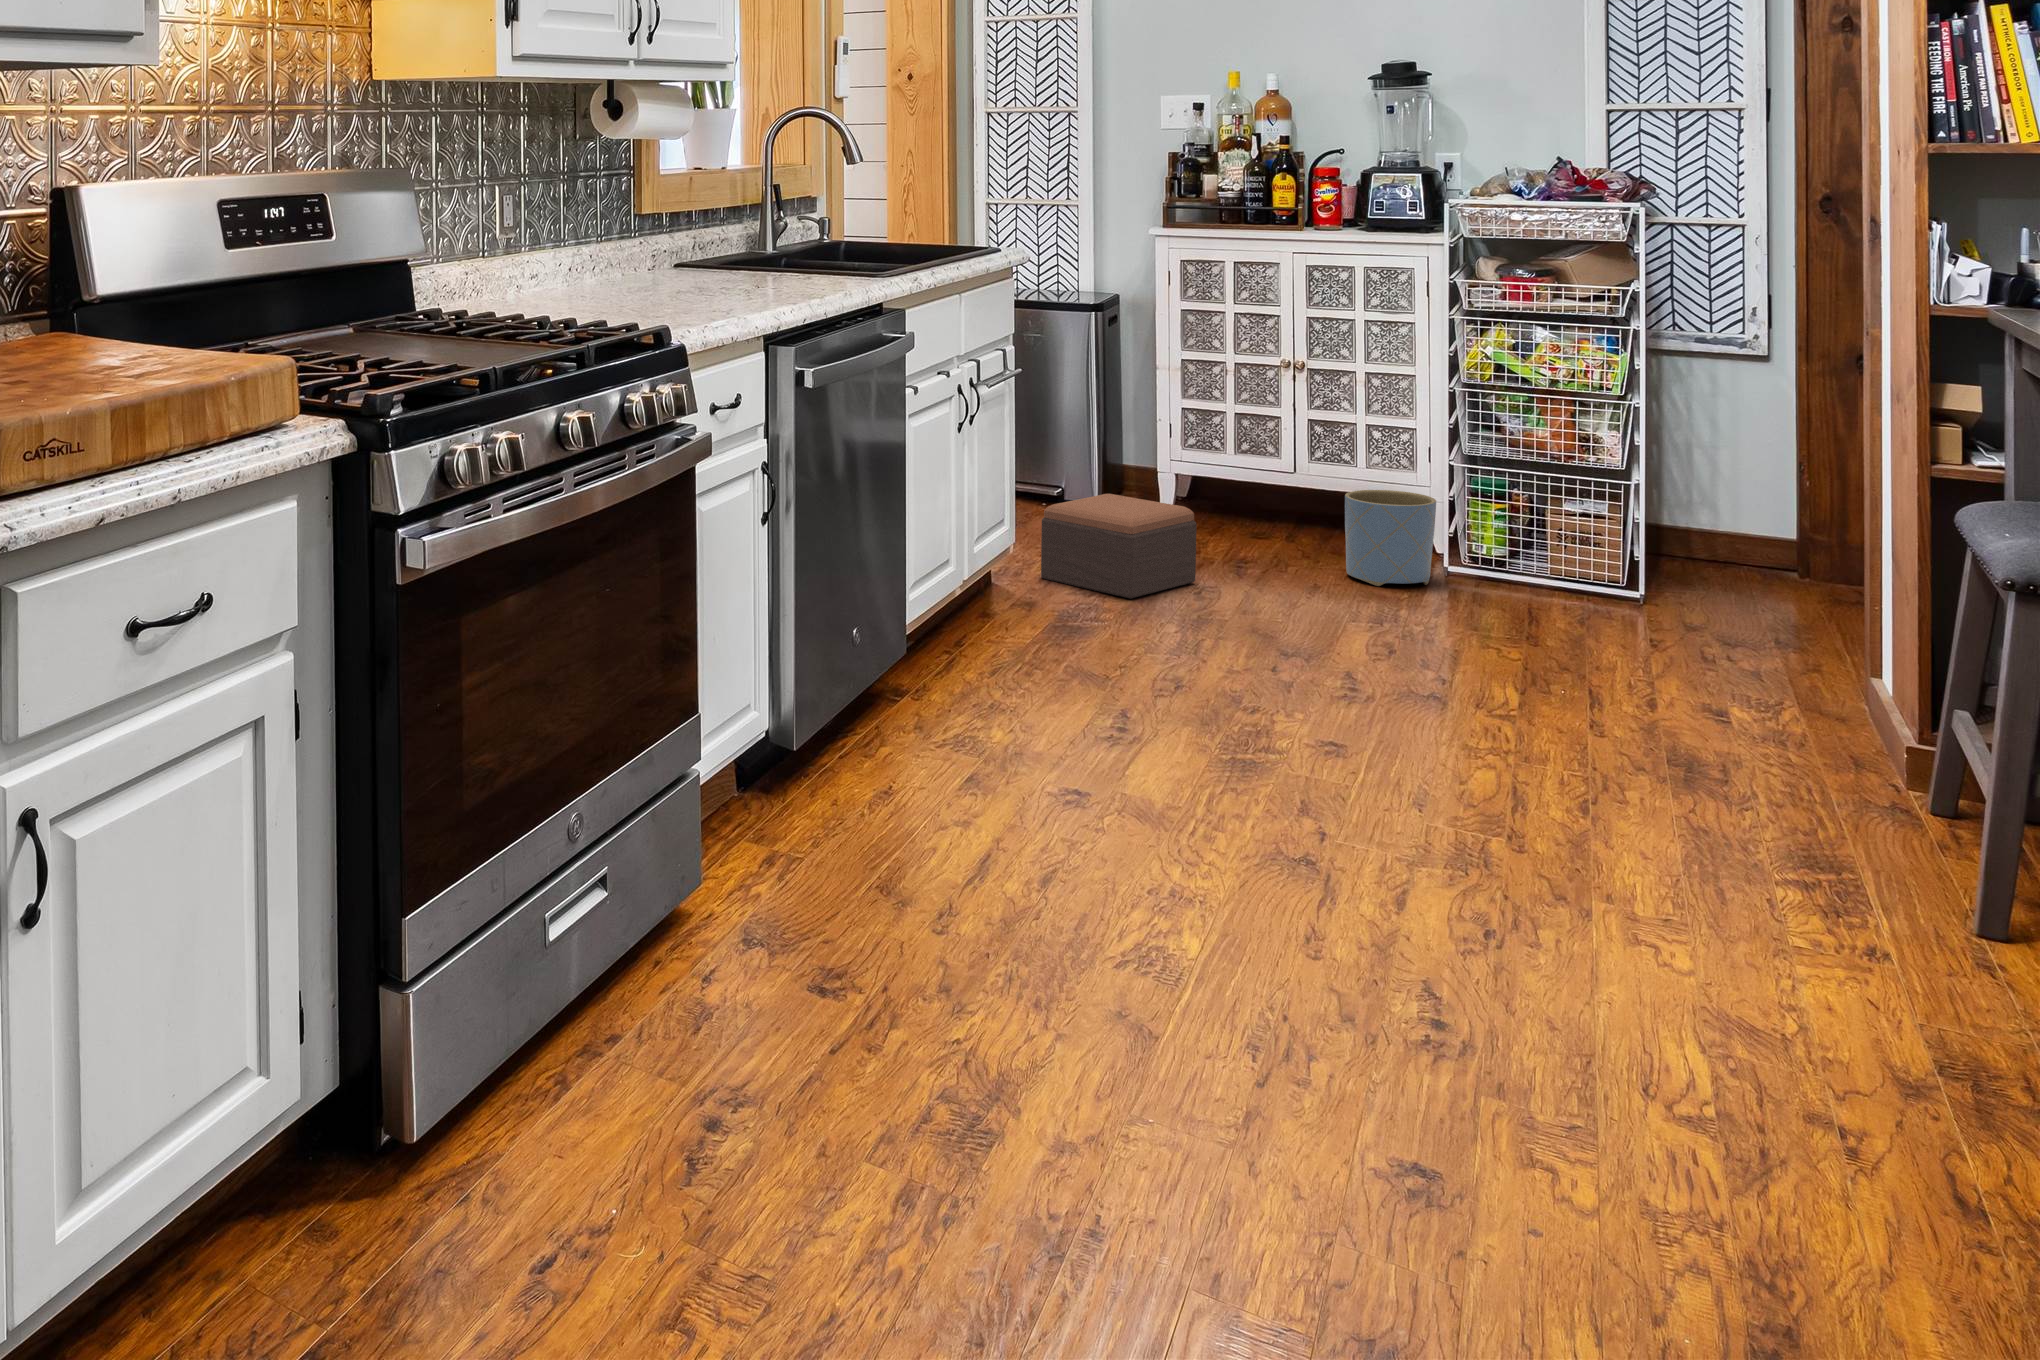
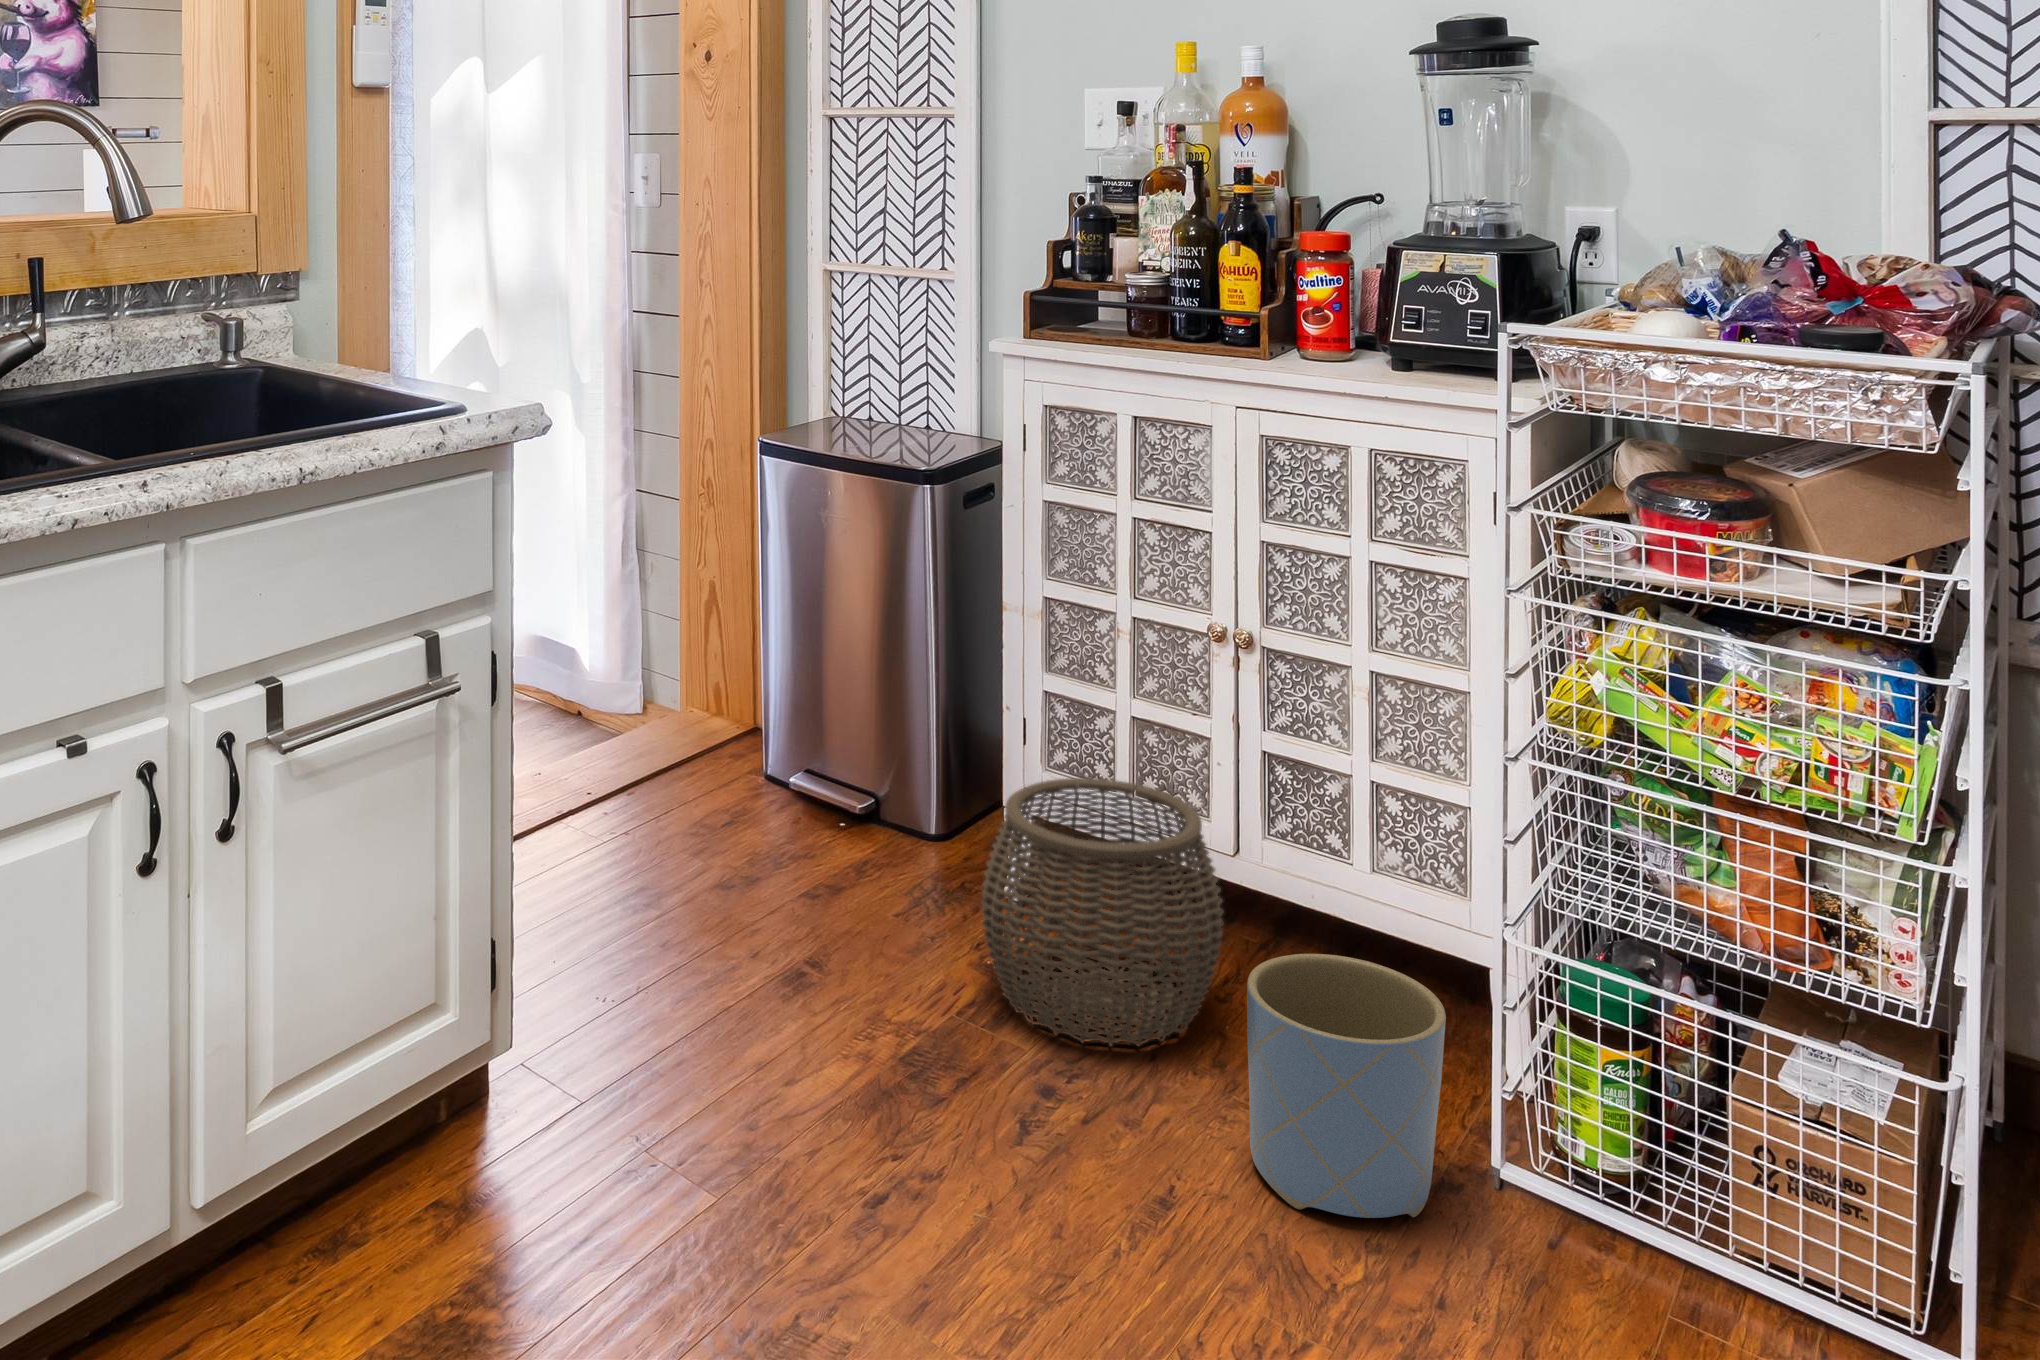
woven basket: none [1176,443,1302,556] -> present [982,778,1224,1047]
footstool: present [1041,494,1197,599] -> none [588,903,891,1204]

